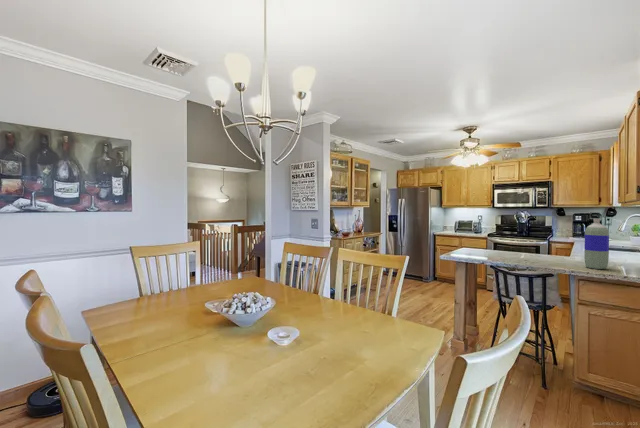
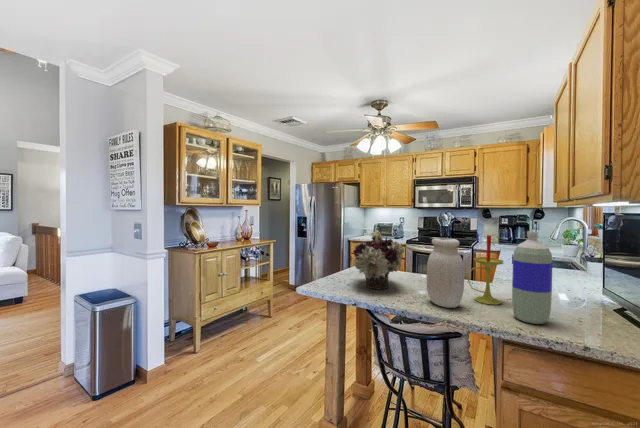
flower arrangement: none [474,220,511,256] -> present [353,230,404,289]
candle: none [554,221,579,263] -> present [467,235,504,305]
jar: none [529,224,554,263] -> present [427,238,464,308]

